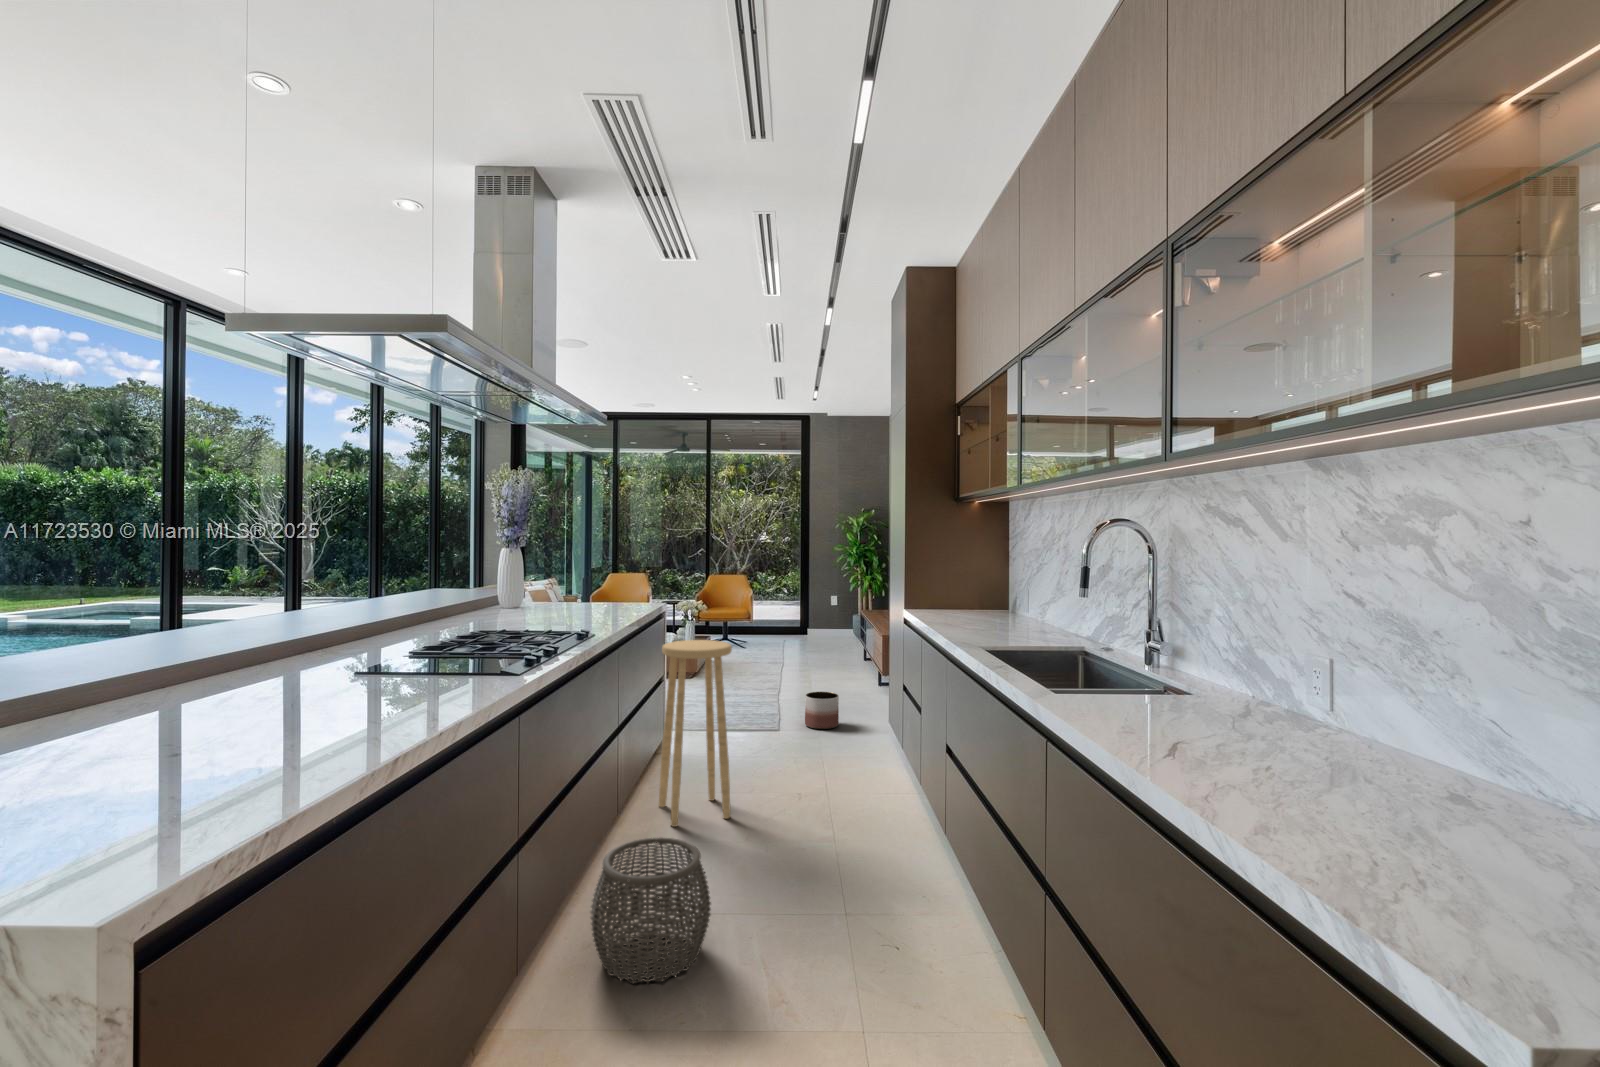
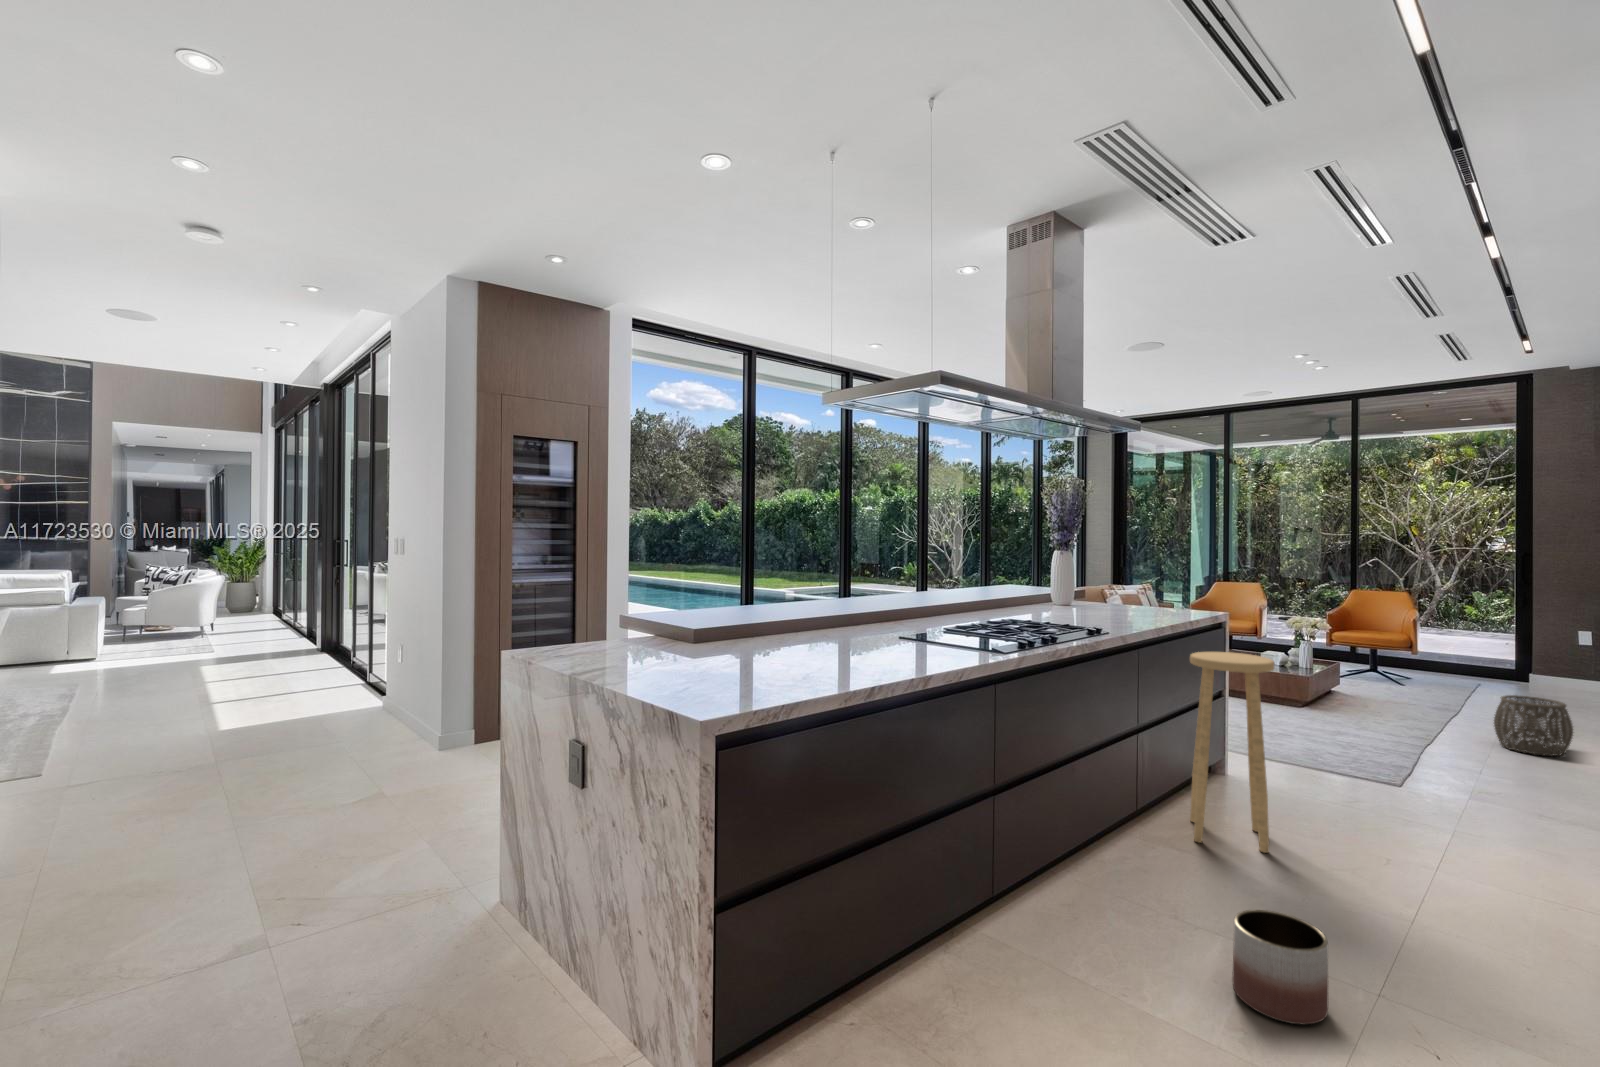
planter: present [805,692,839,729] -> present [1232,910,1328,1025]
woven basket: present [590,838,711,983] -> present [1494,695,1573,757]

